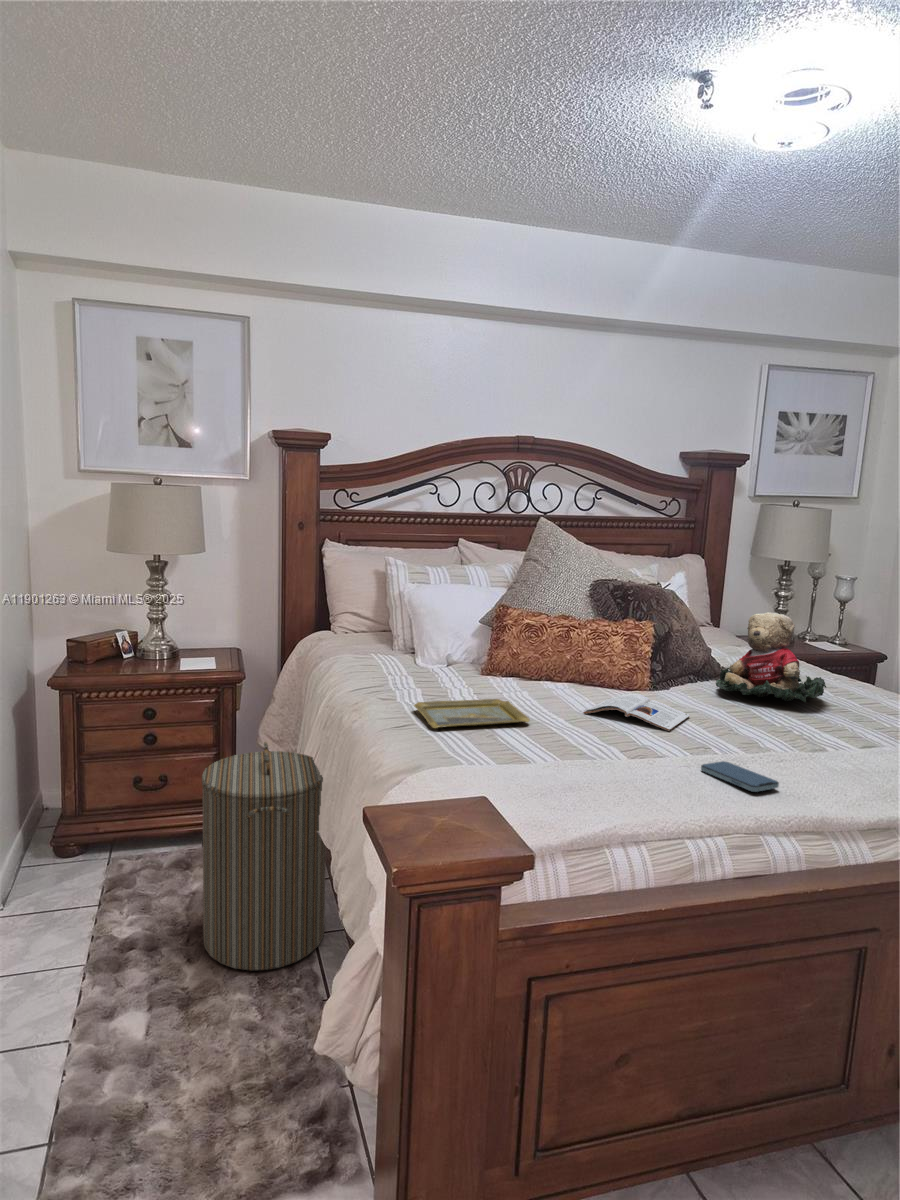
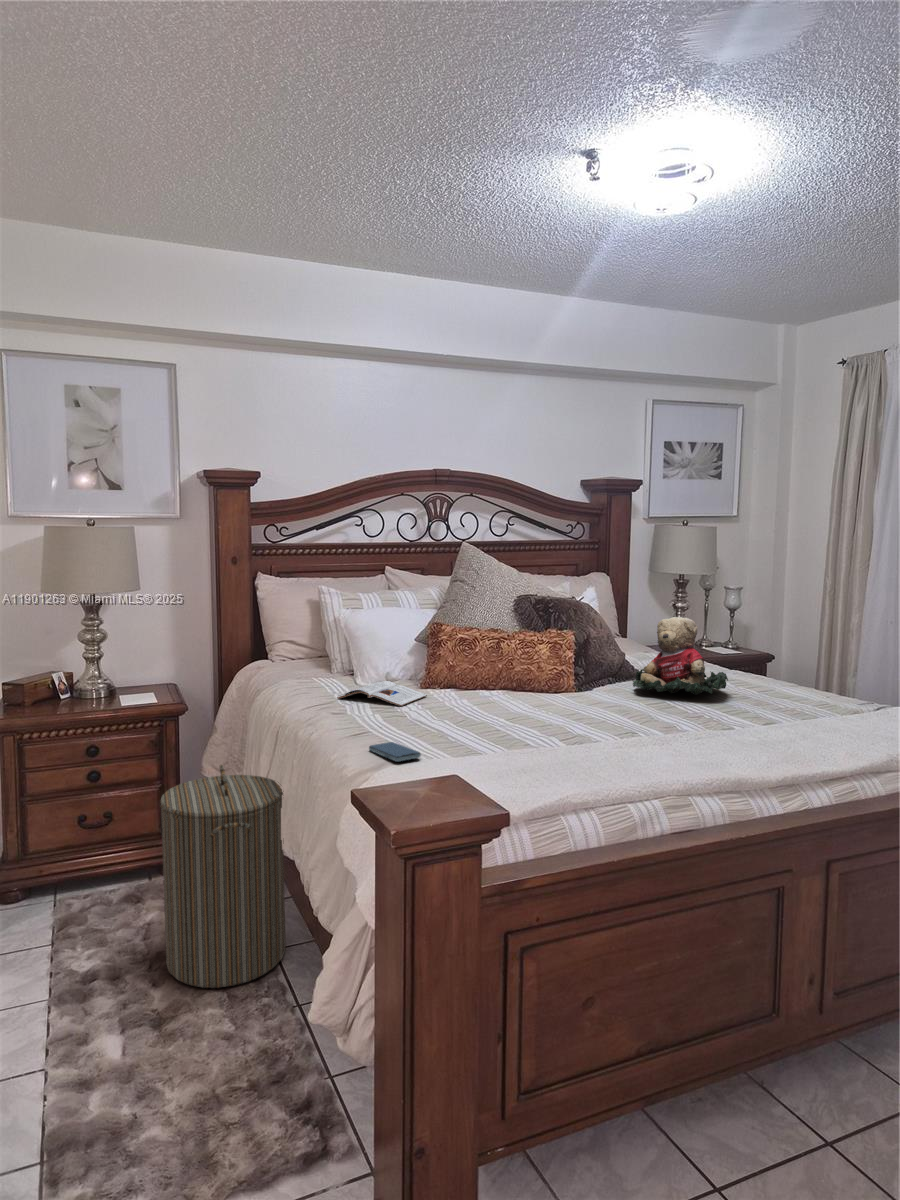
magazine: present [584,694,690,731] -> present [337,681,427,706]
tray: present [414,699,530,728] -> none [364,708,474,735]
smartphone: present [701,761,779,792] -> present [369,742,421,762]

